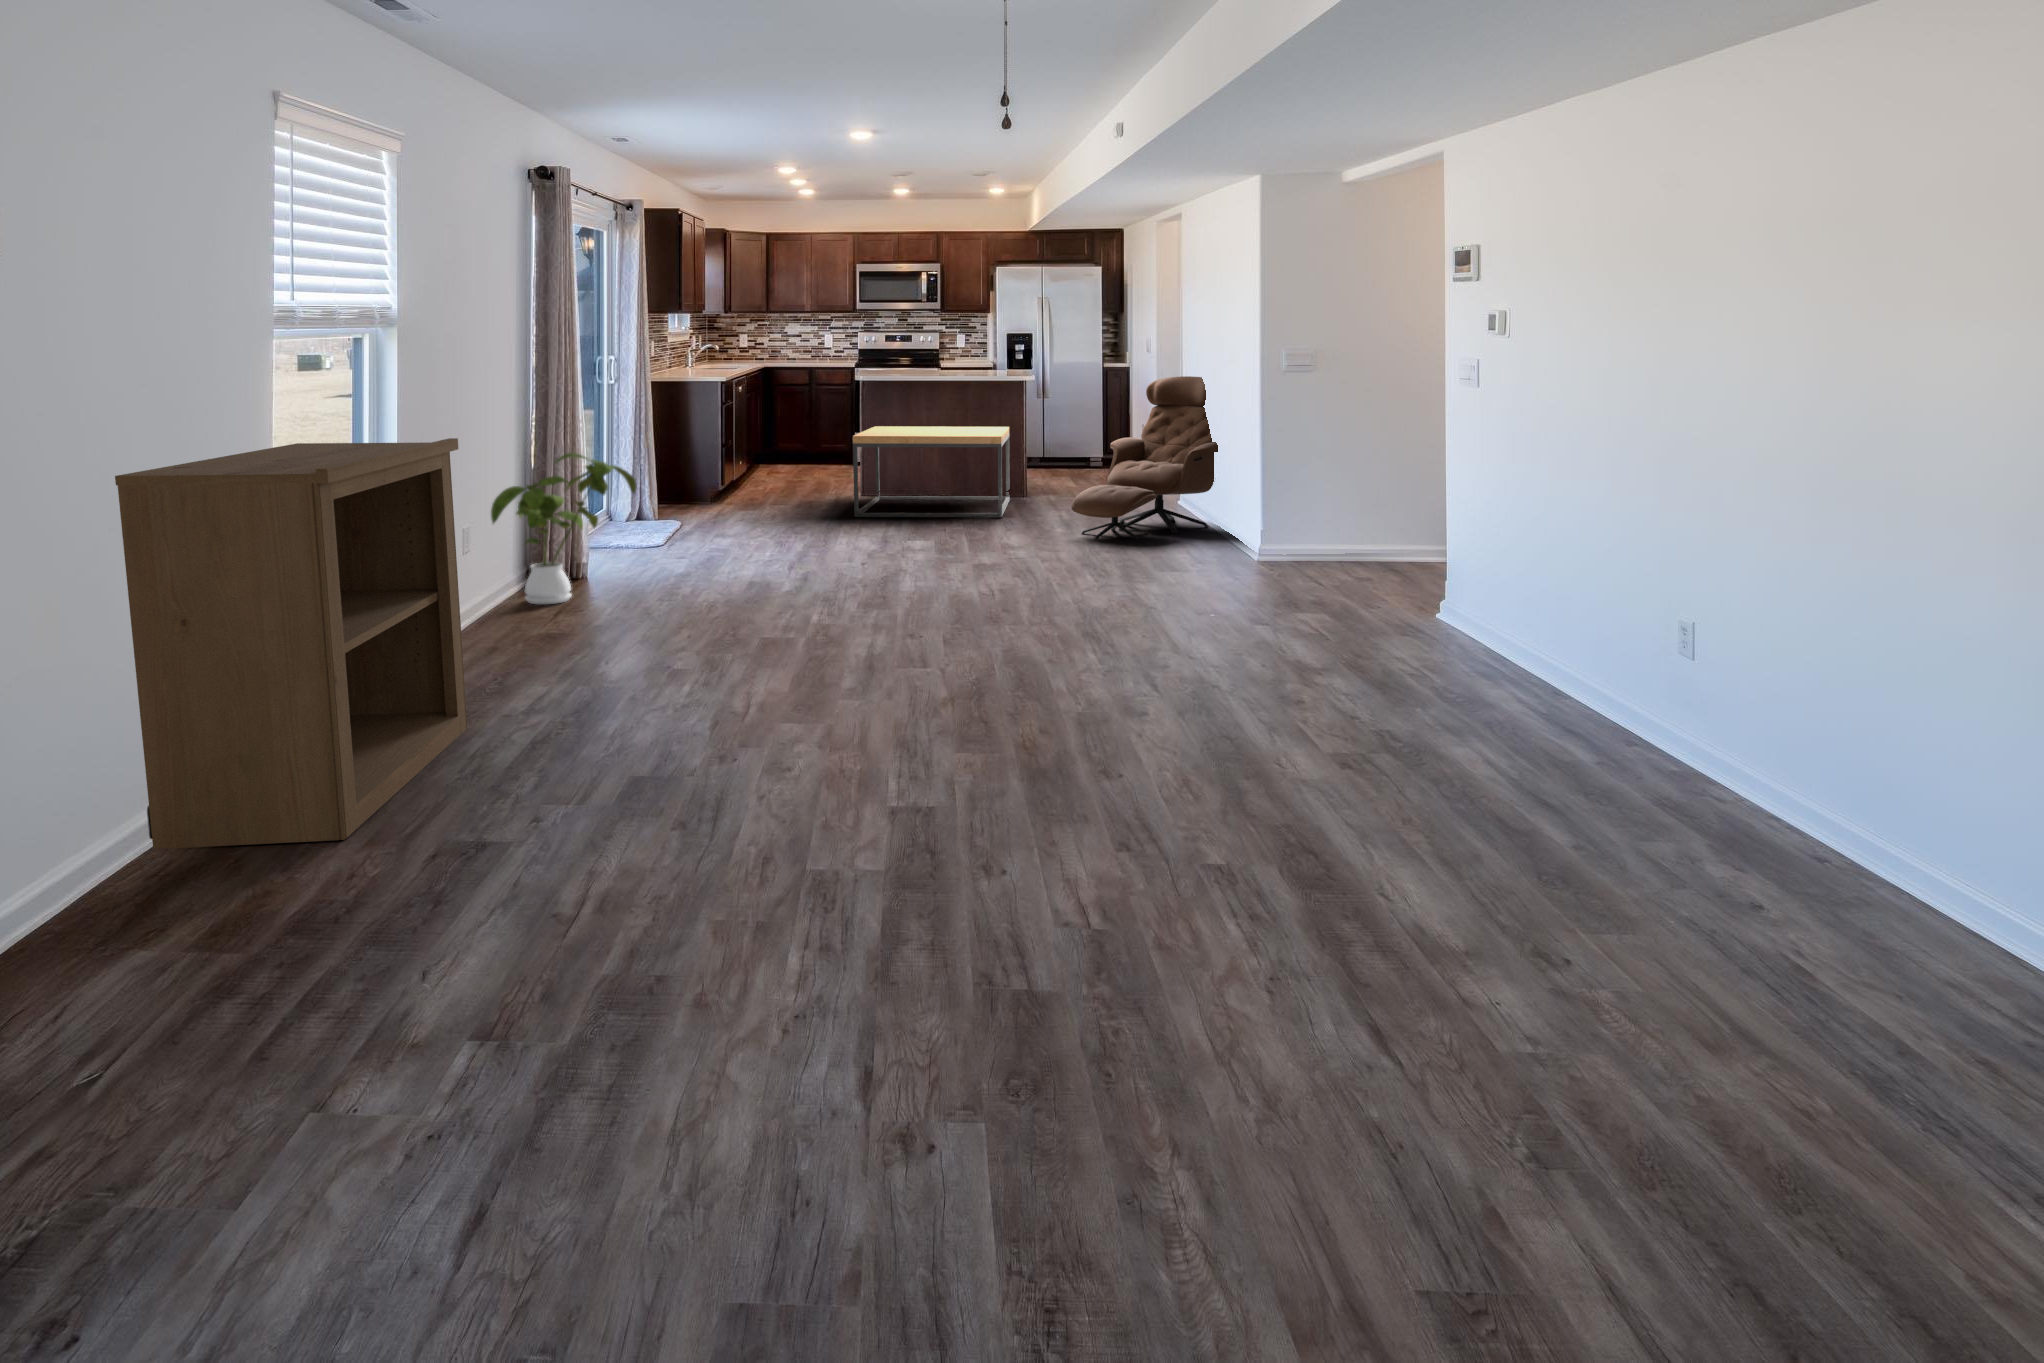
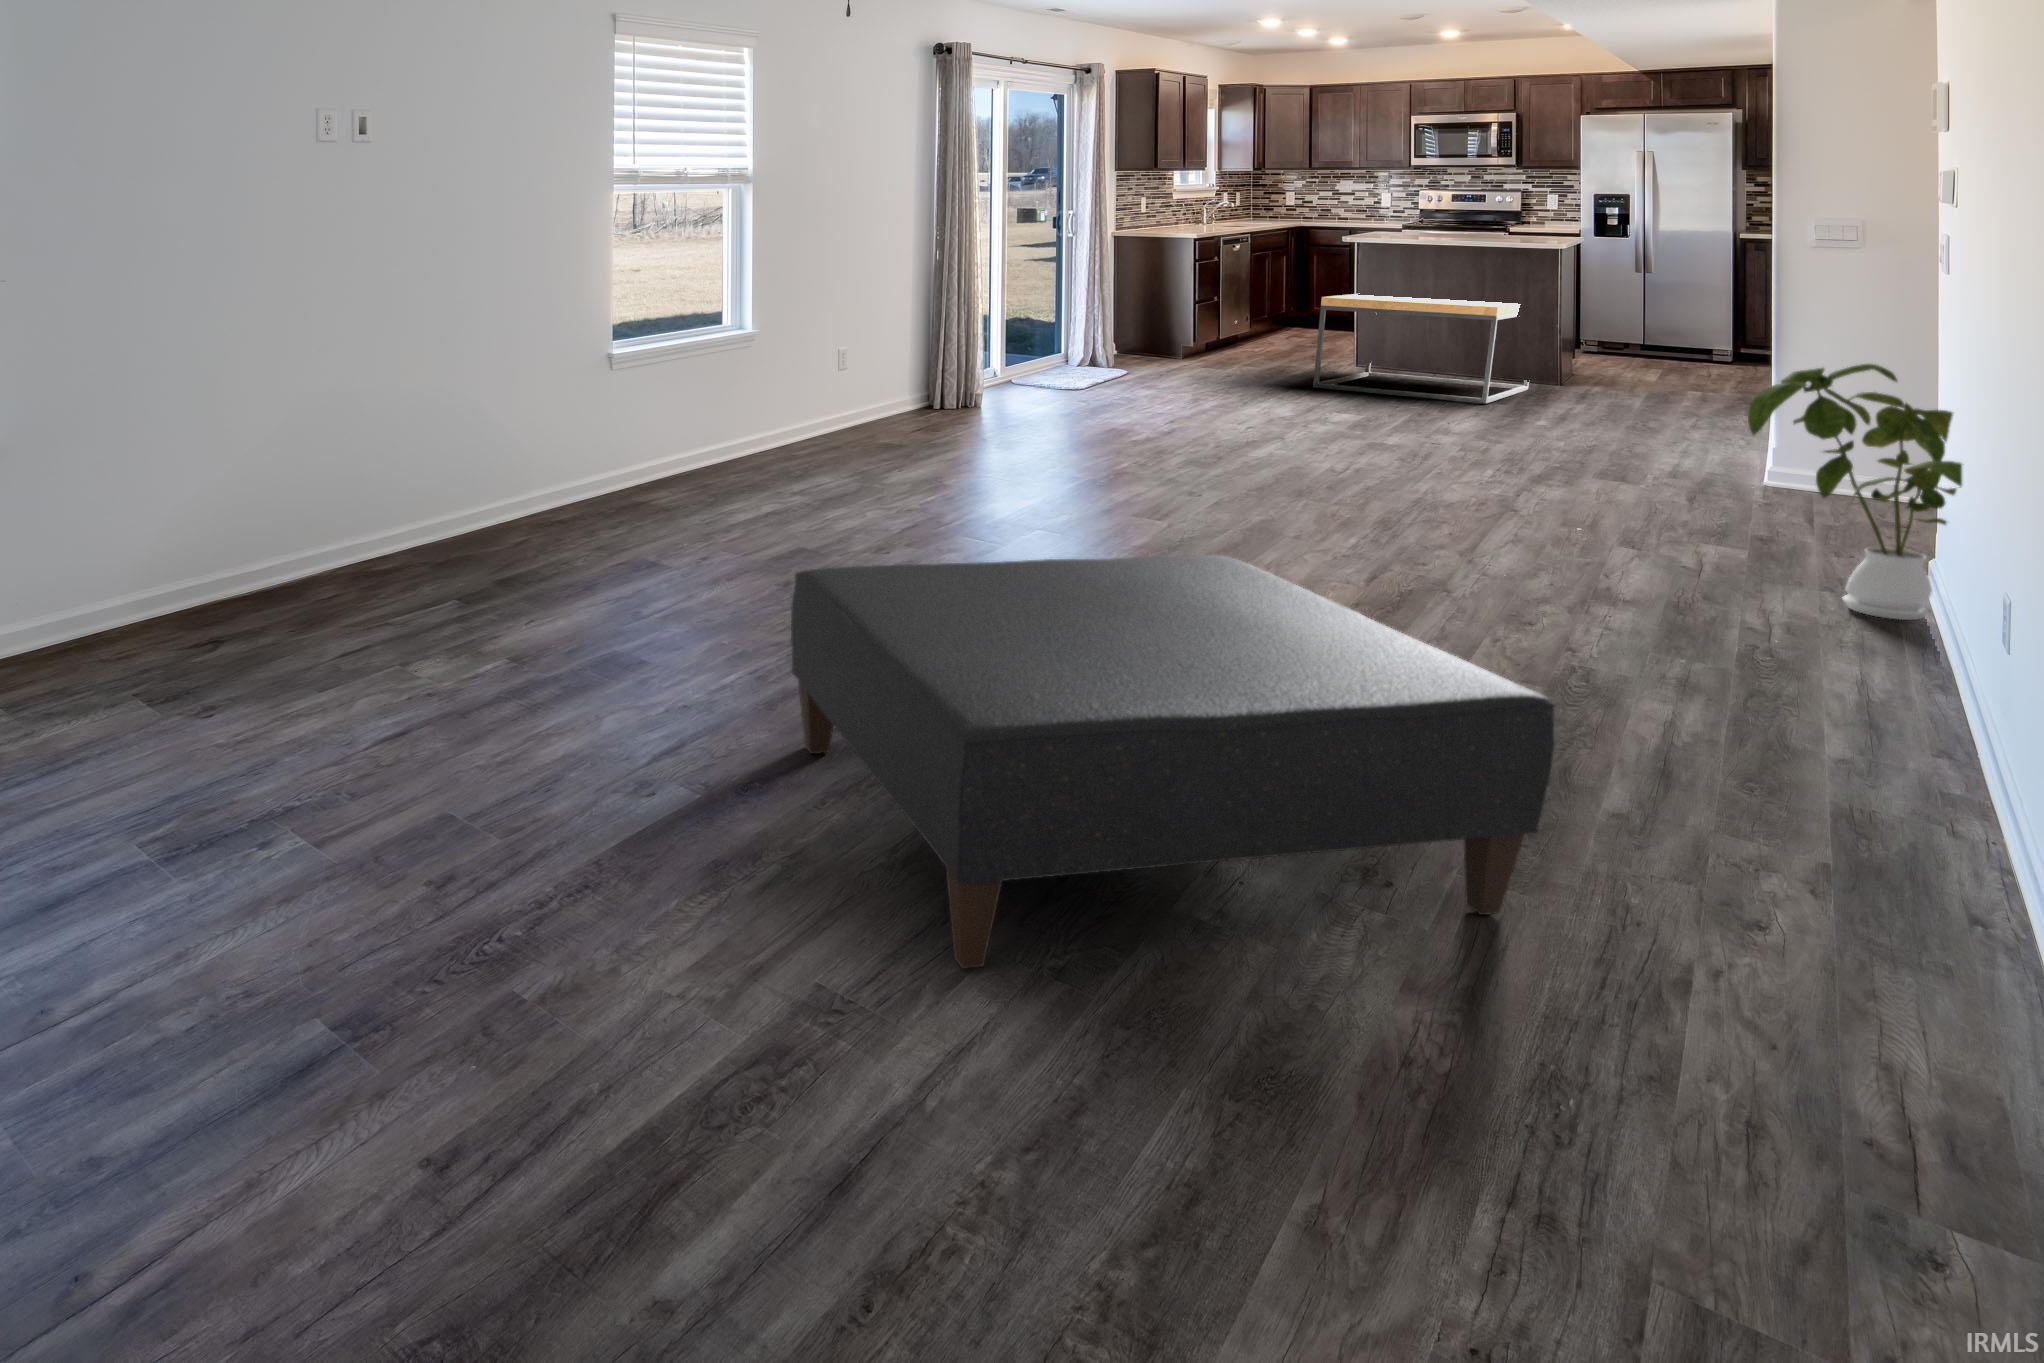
lounge chair: present [1071,376,1218,539] -> none [1550,241,1816,441]
bookshelf: present [115,438,467,849] -> none [465,238,751,535]
house plant: present [491,453,637,604] -> present [1748,364,1962,620]
ottoman: none [980,731,1692,1230] -> present [791,555,1555,969]

